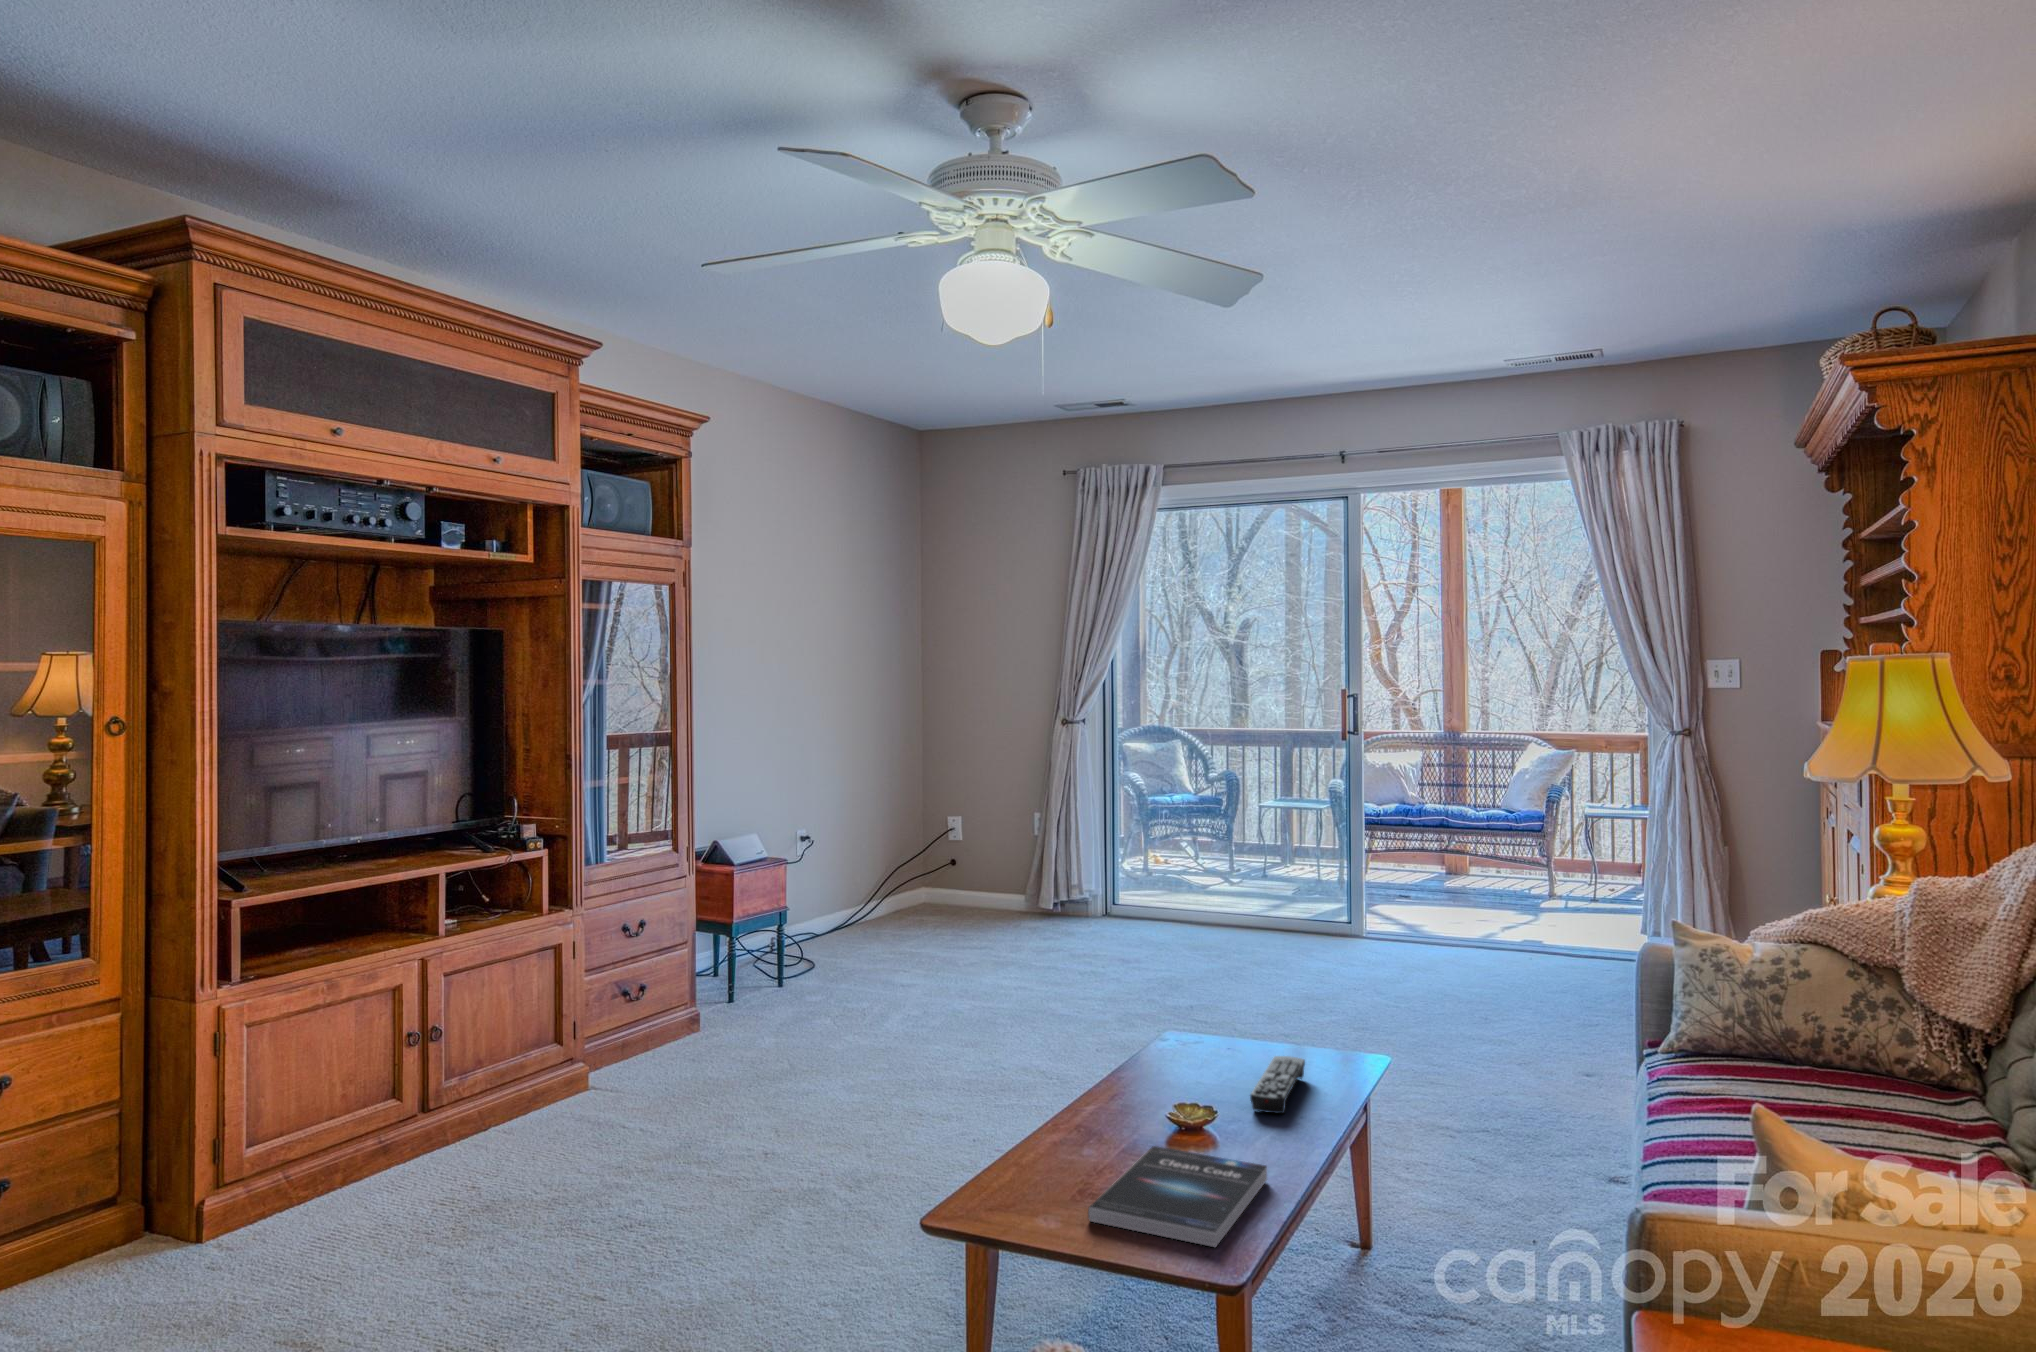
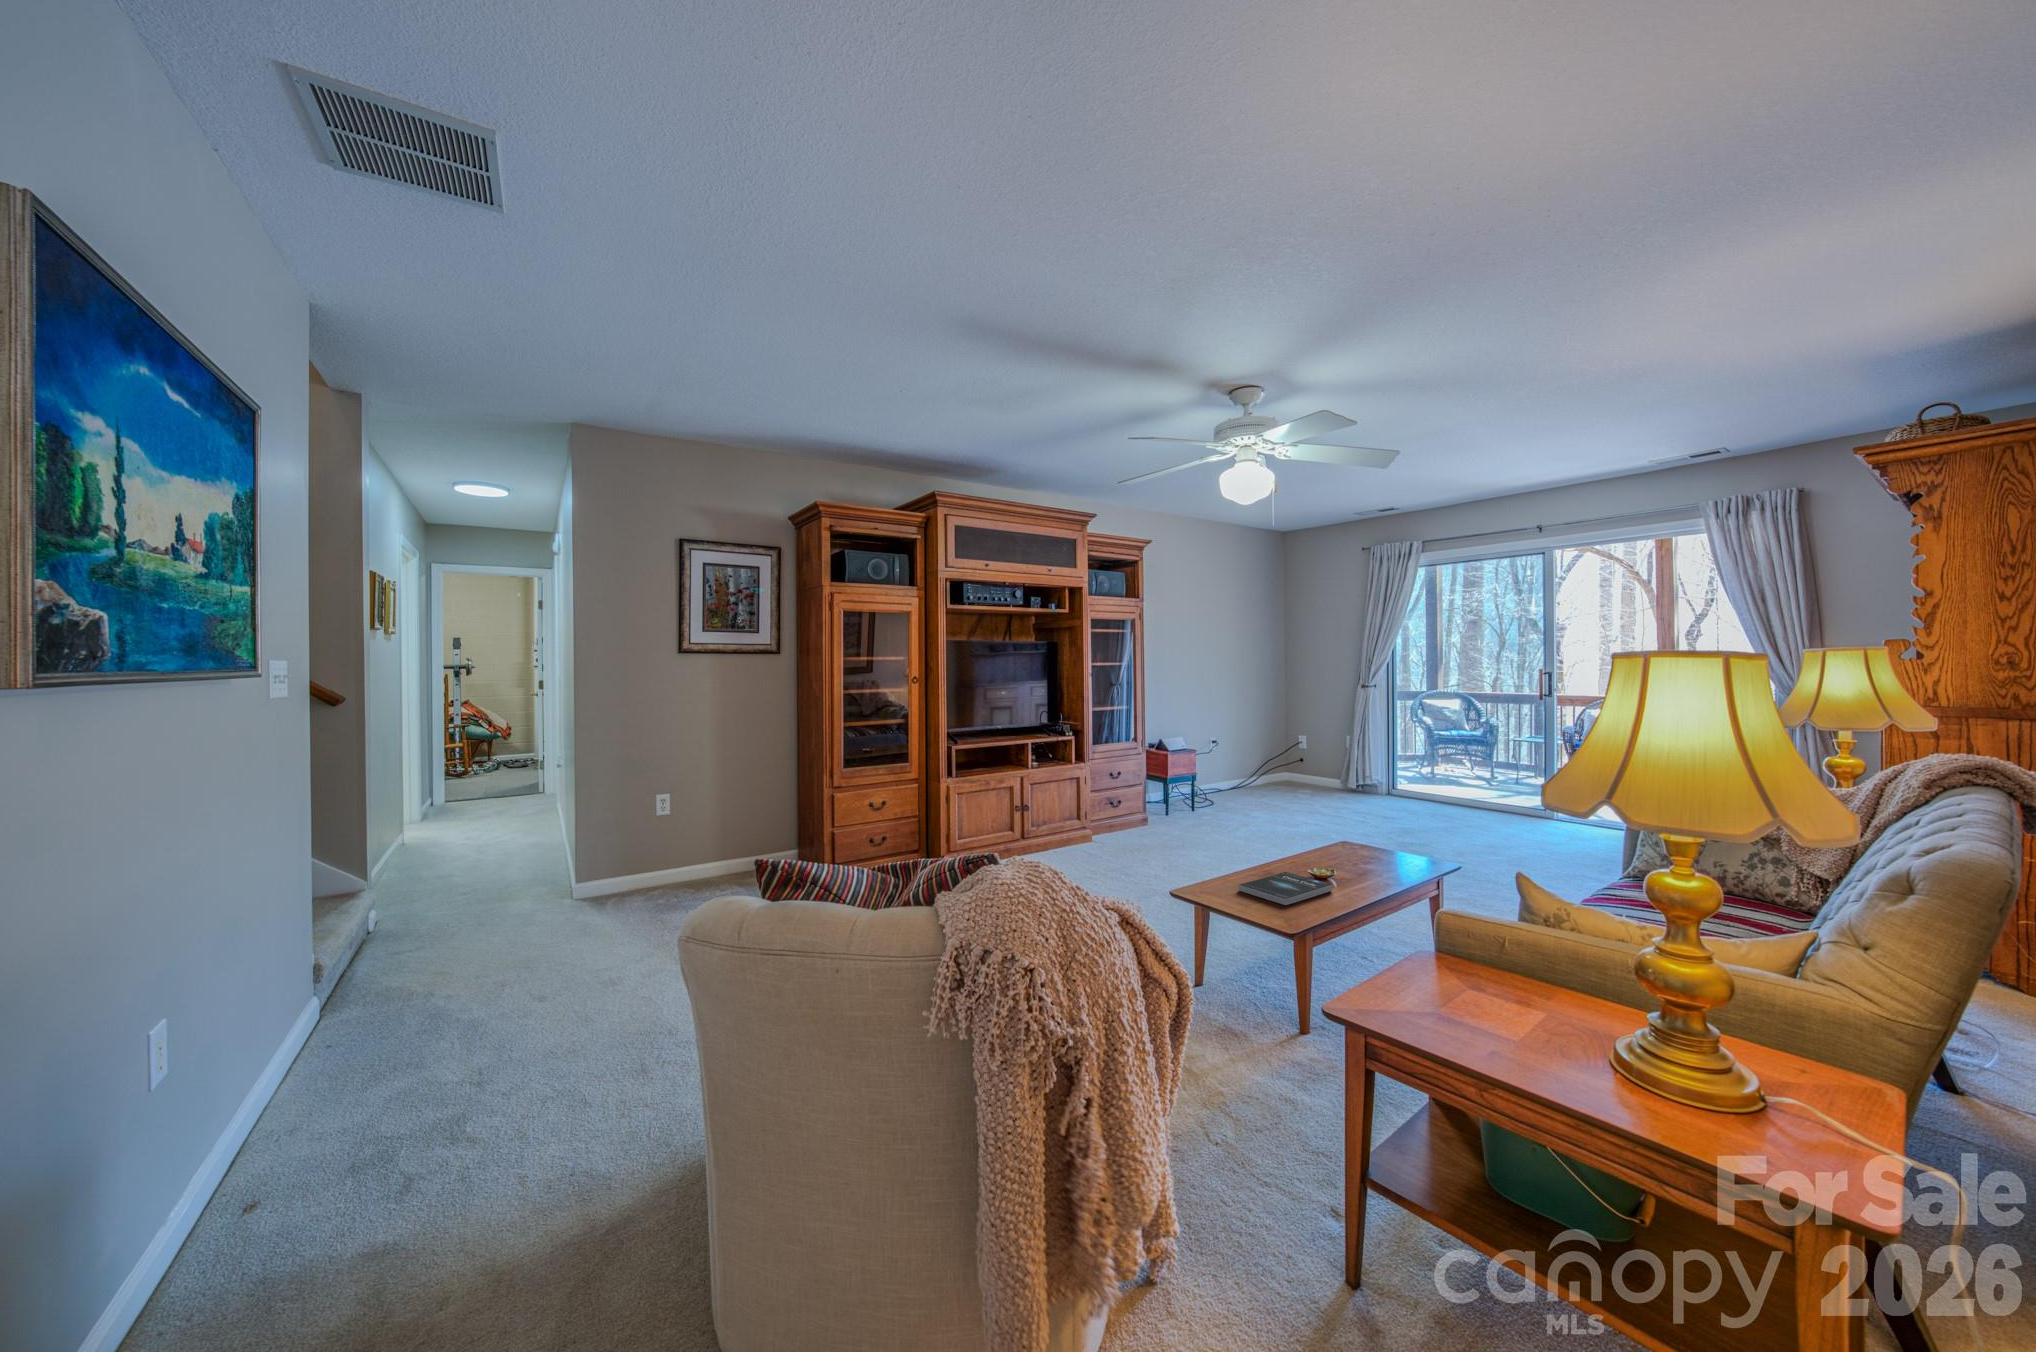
remote control: present [1250,1056,1305,1113] -> none [1350,850,1394,872]

